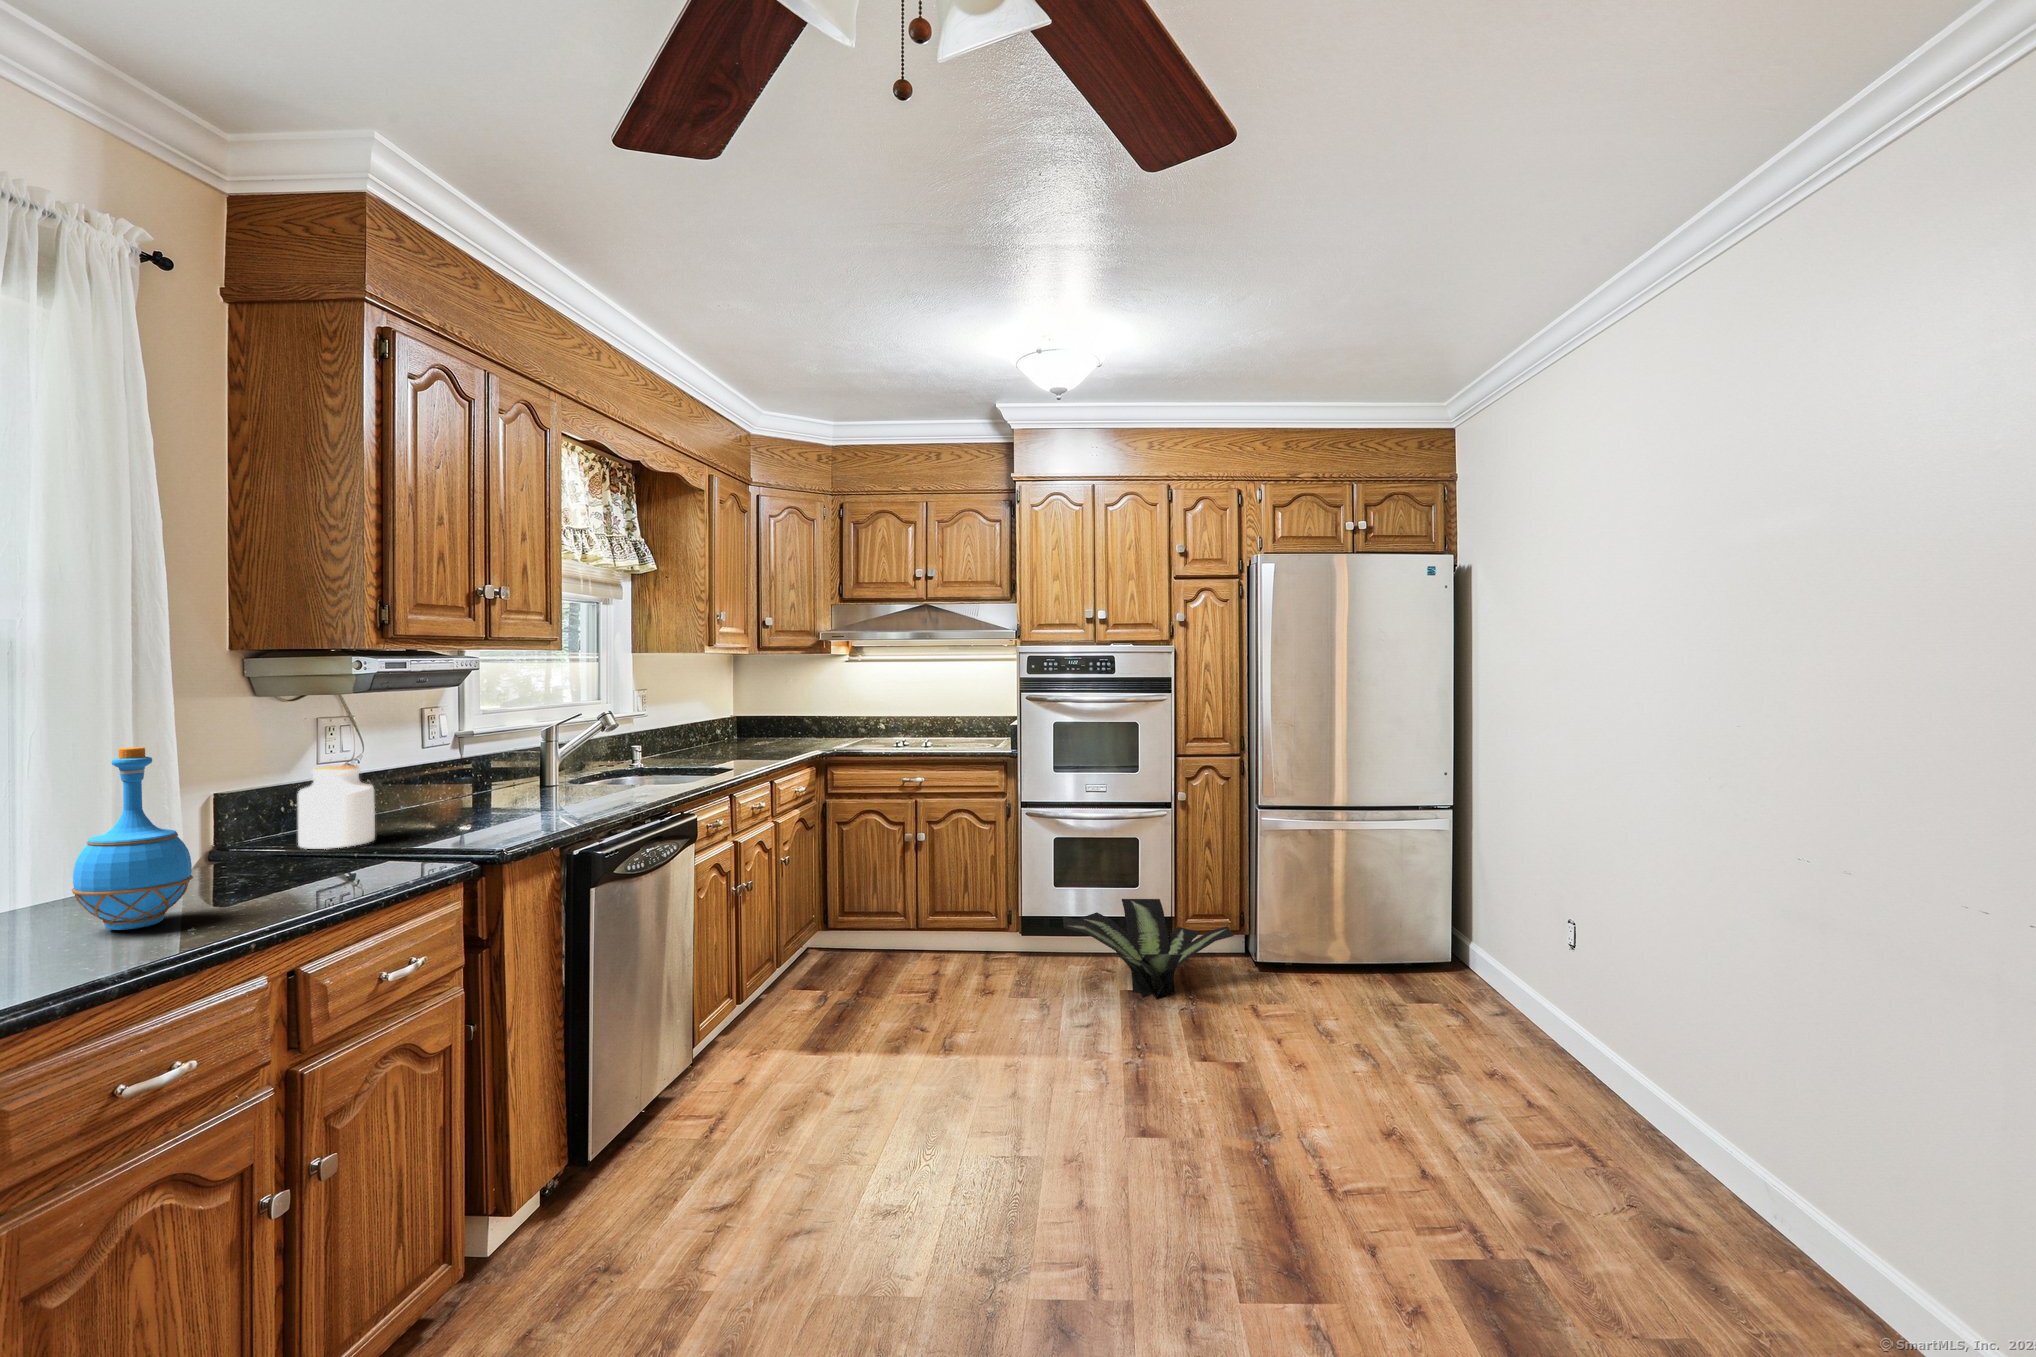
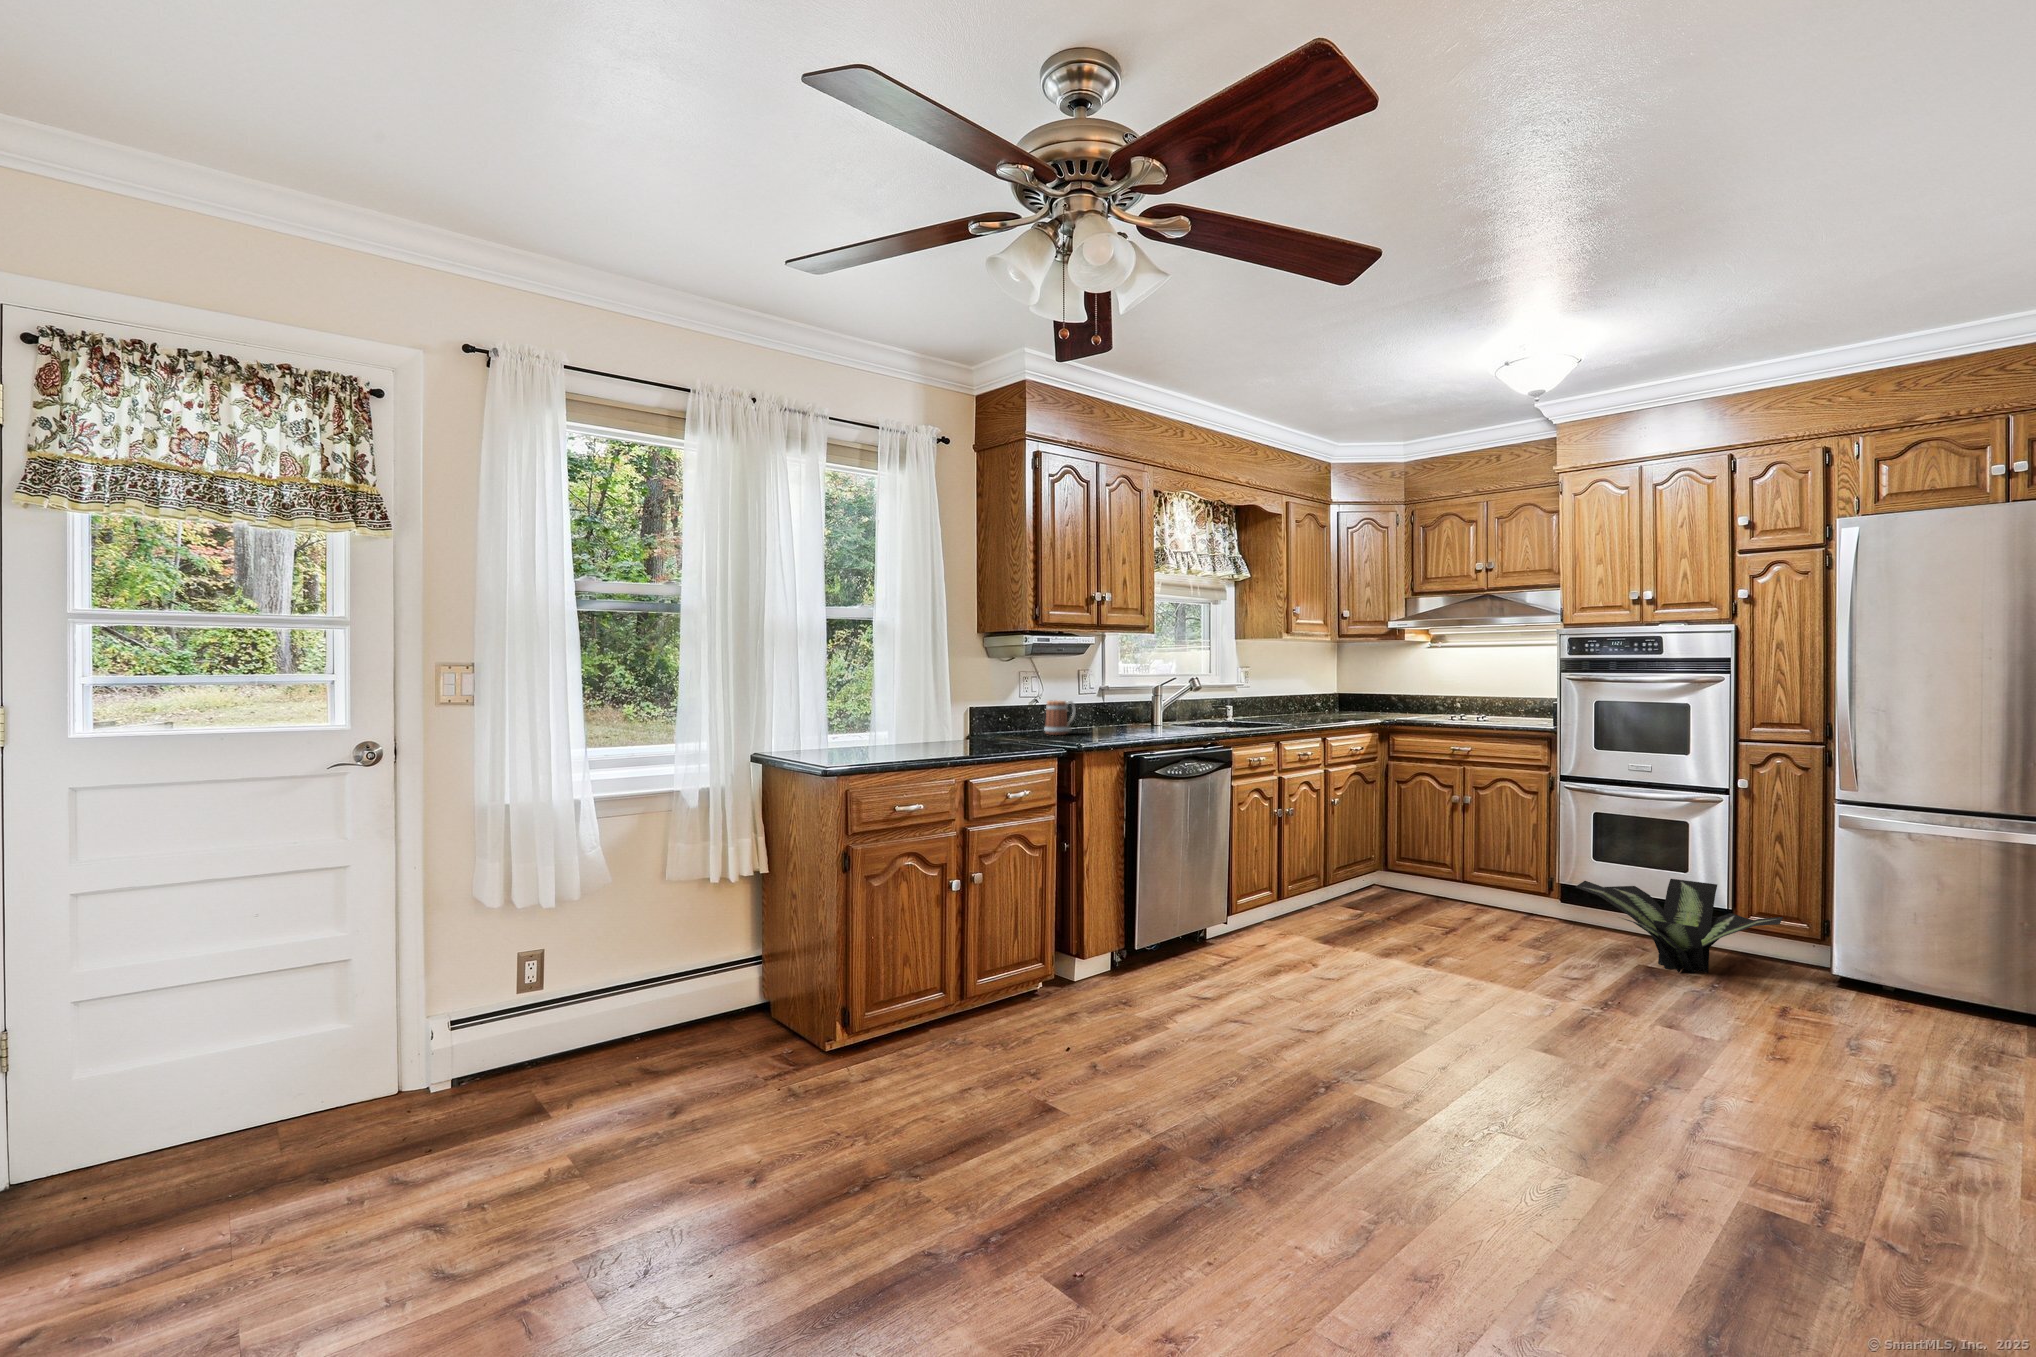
bottle: present [72,747,193,930] -> none [901,672,941,753]
jar: present [298,765,375,849] -> none [999,696,1034,739]
mug: none [386,765,445,827] -> present [1044,700,1076,735]

